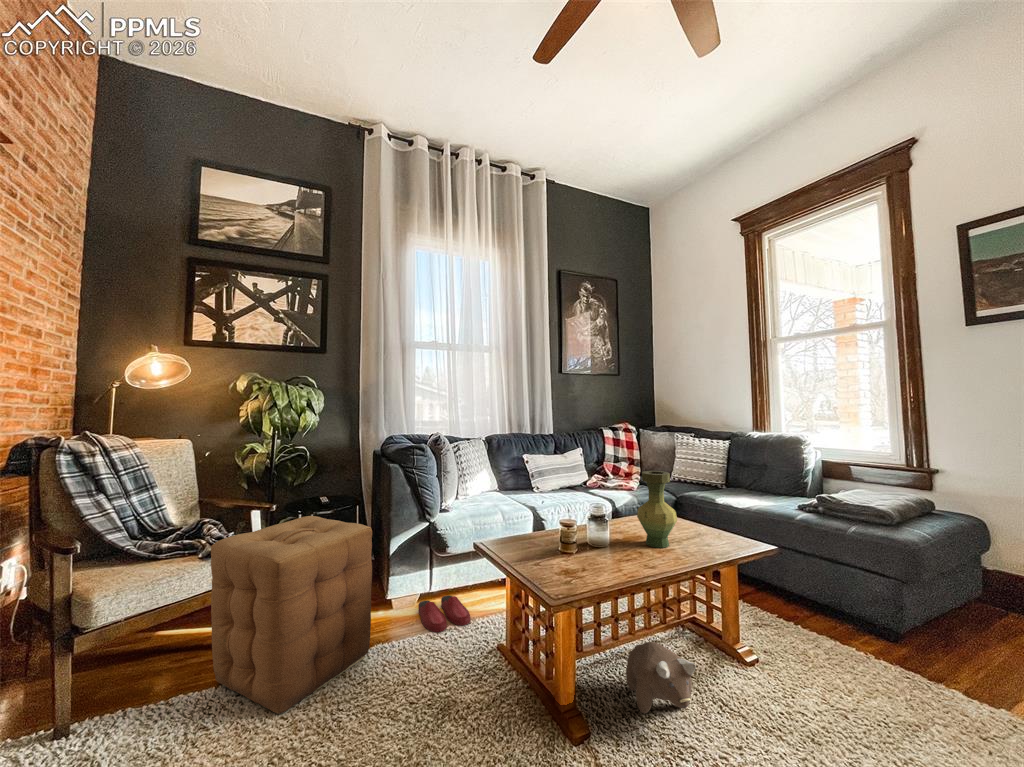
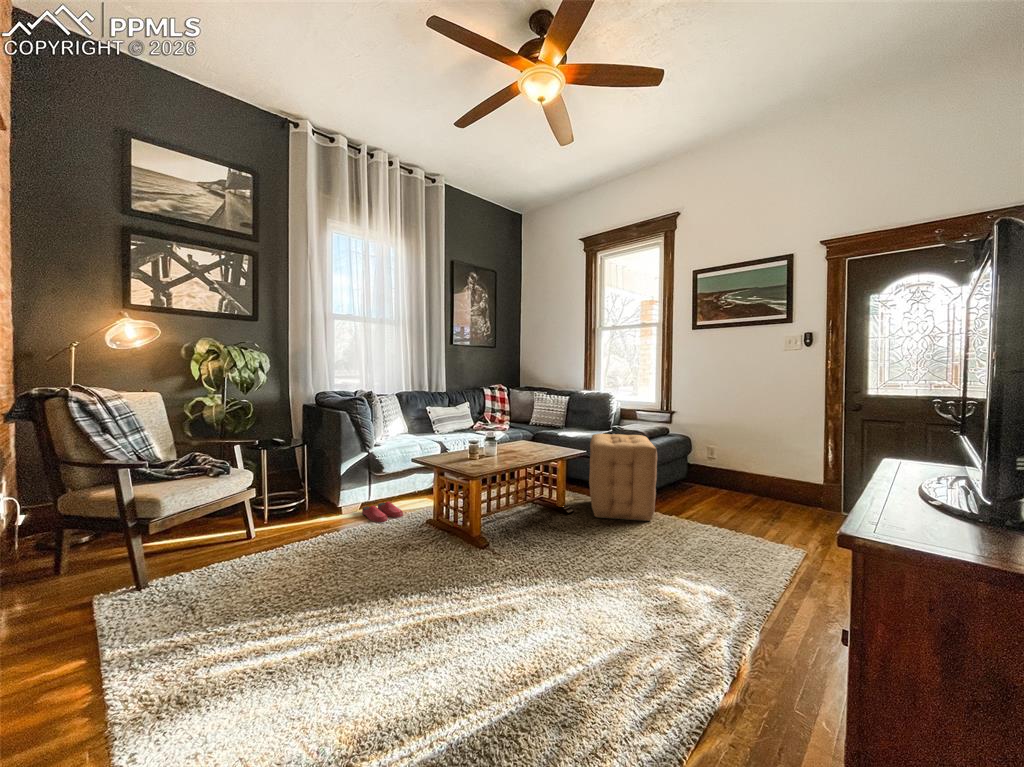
vase: present [637,471,677,548] -> none [514,411,537,456]
ottoman: present [211,516,372,714] -> present [589,434,657,521]
plush toy: present [626,642,696,714] -> none [507,504,545,538]

